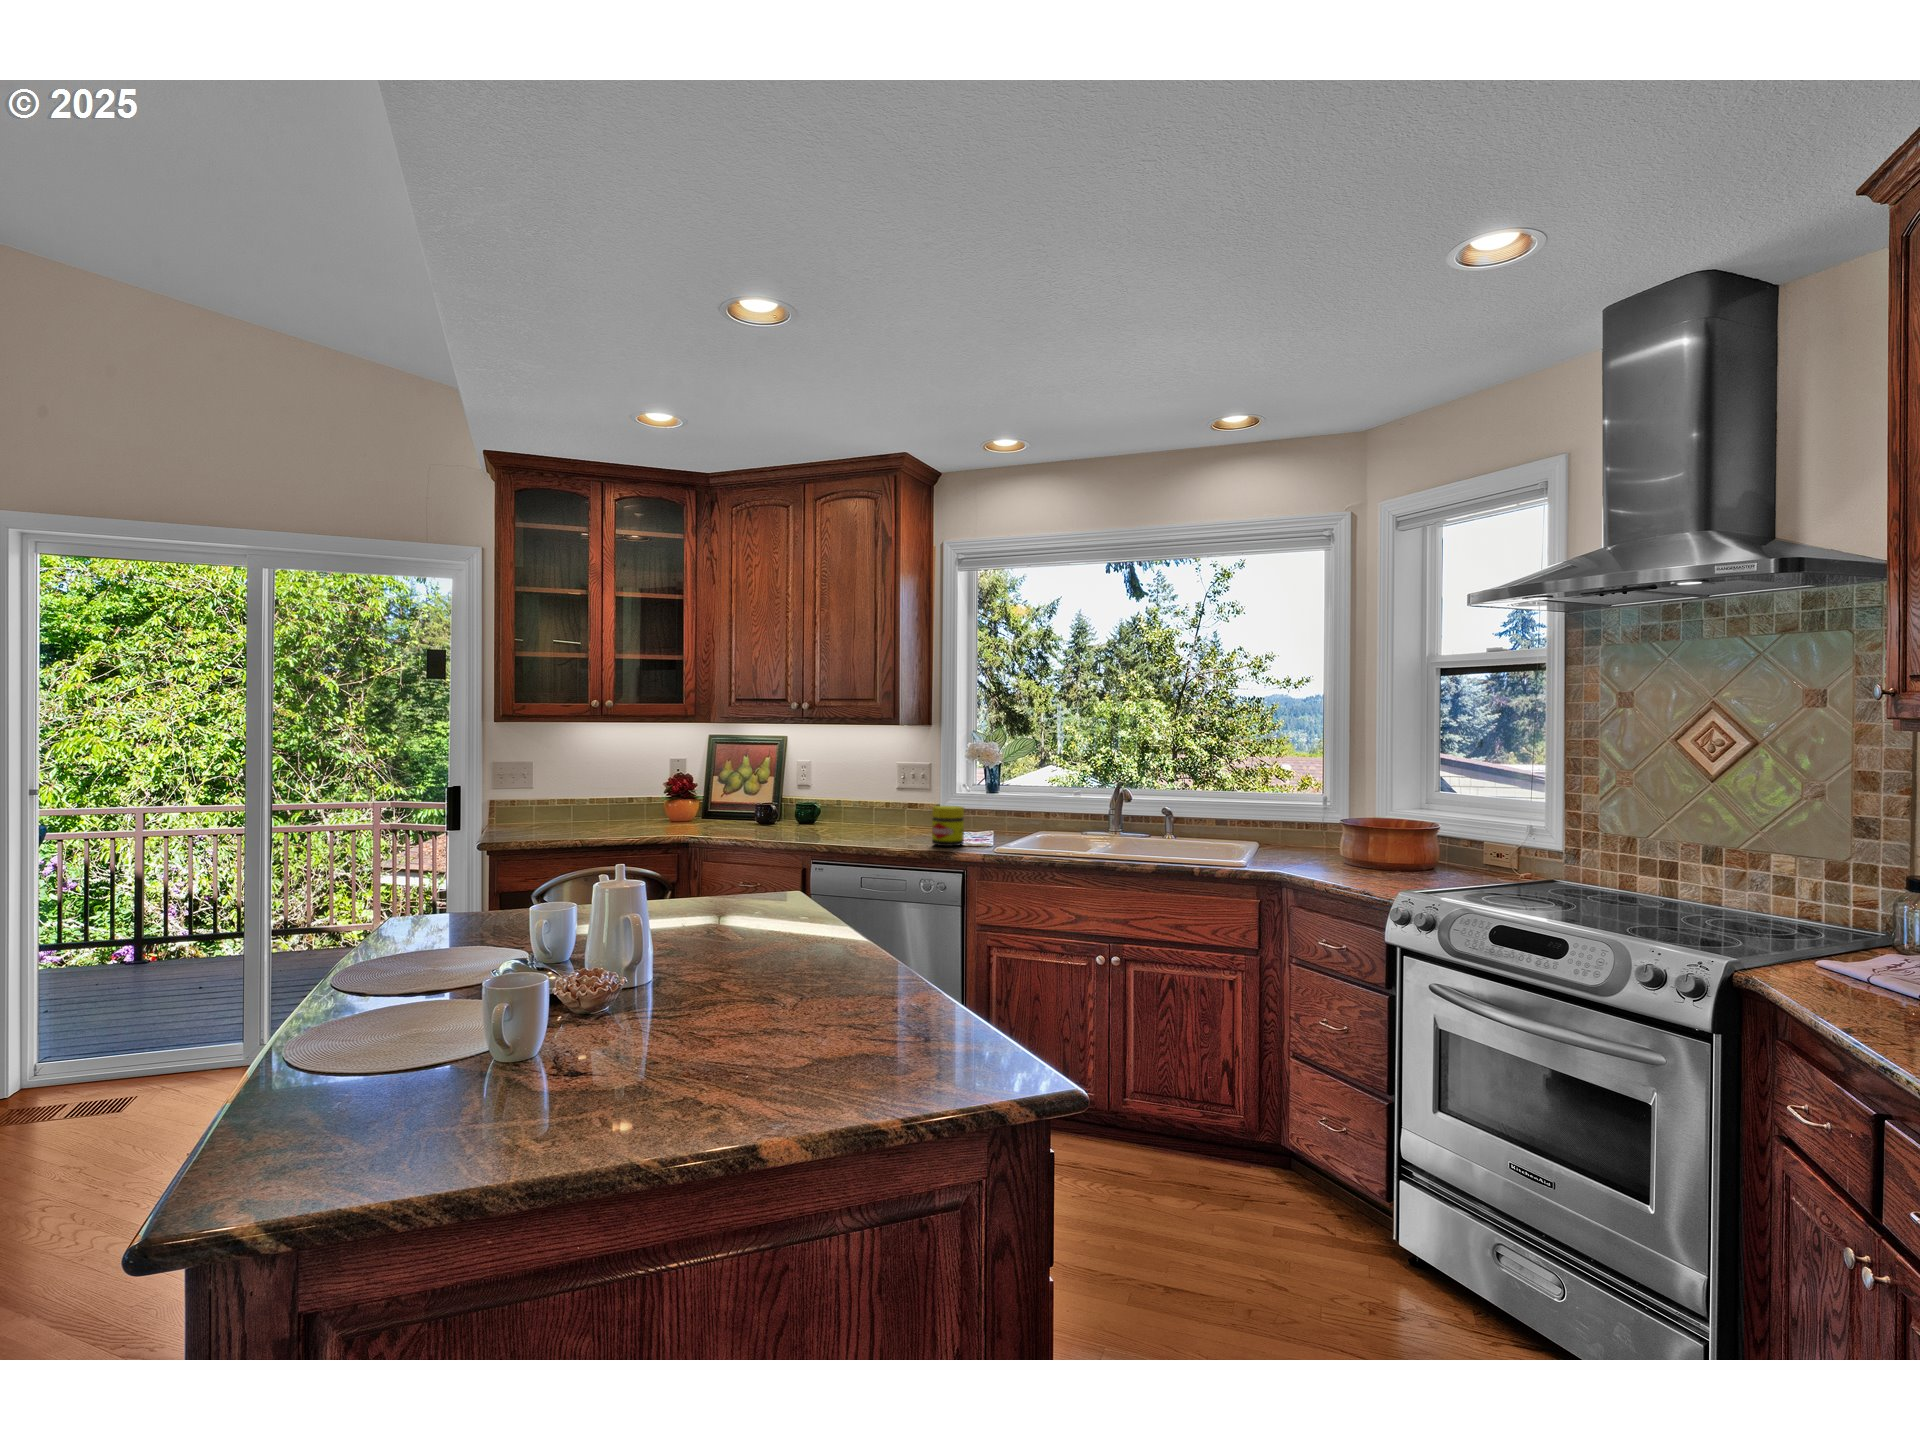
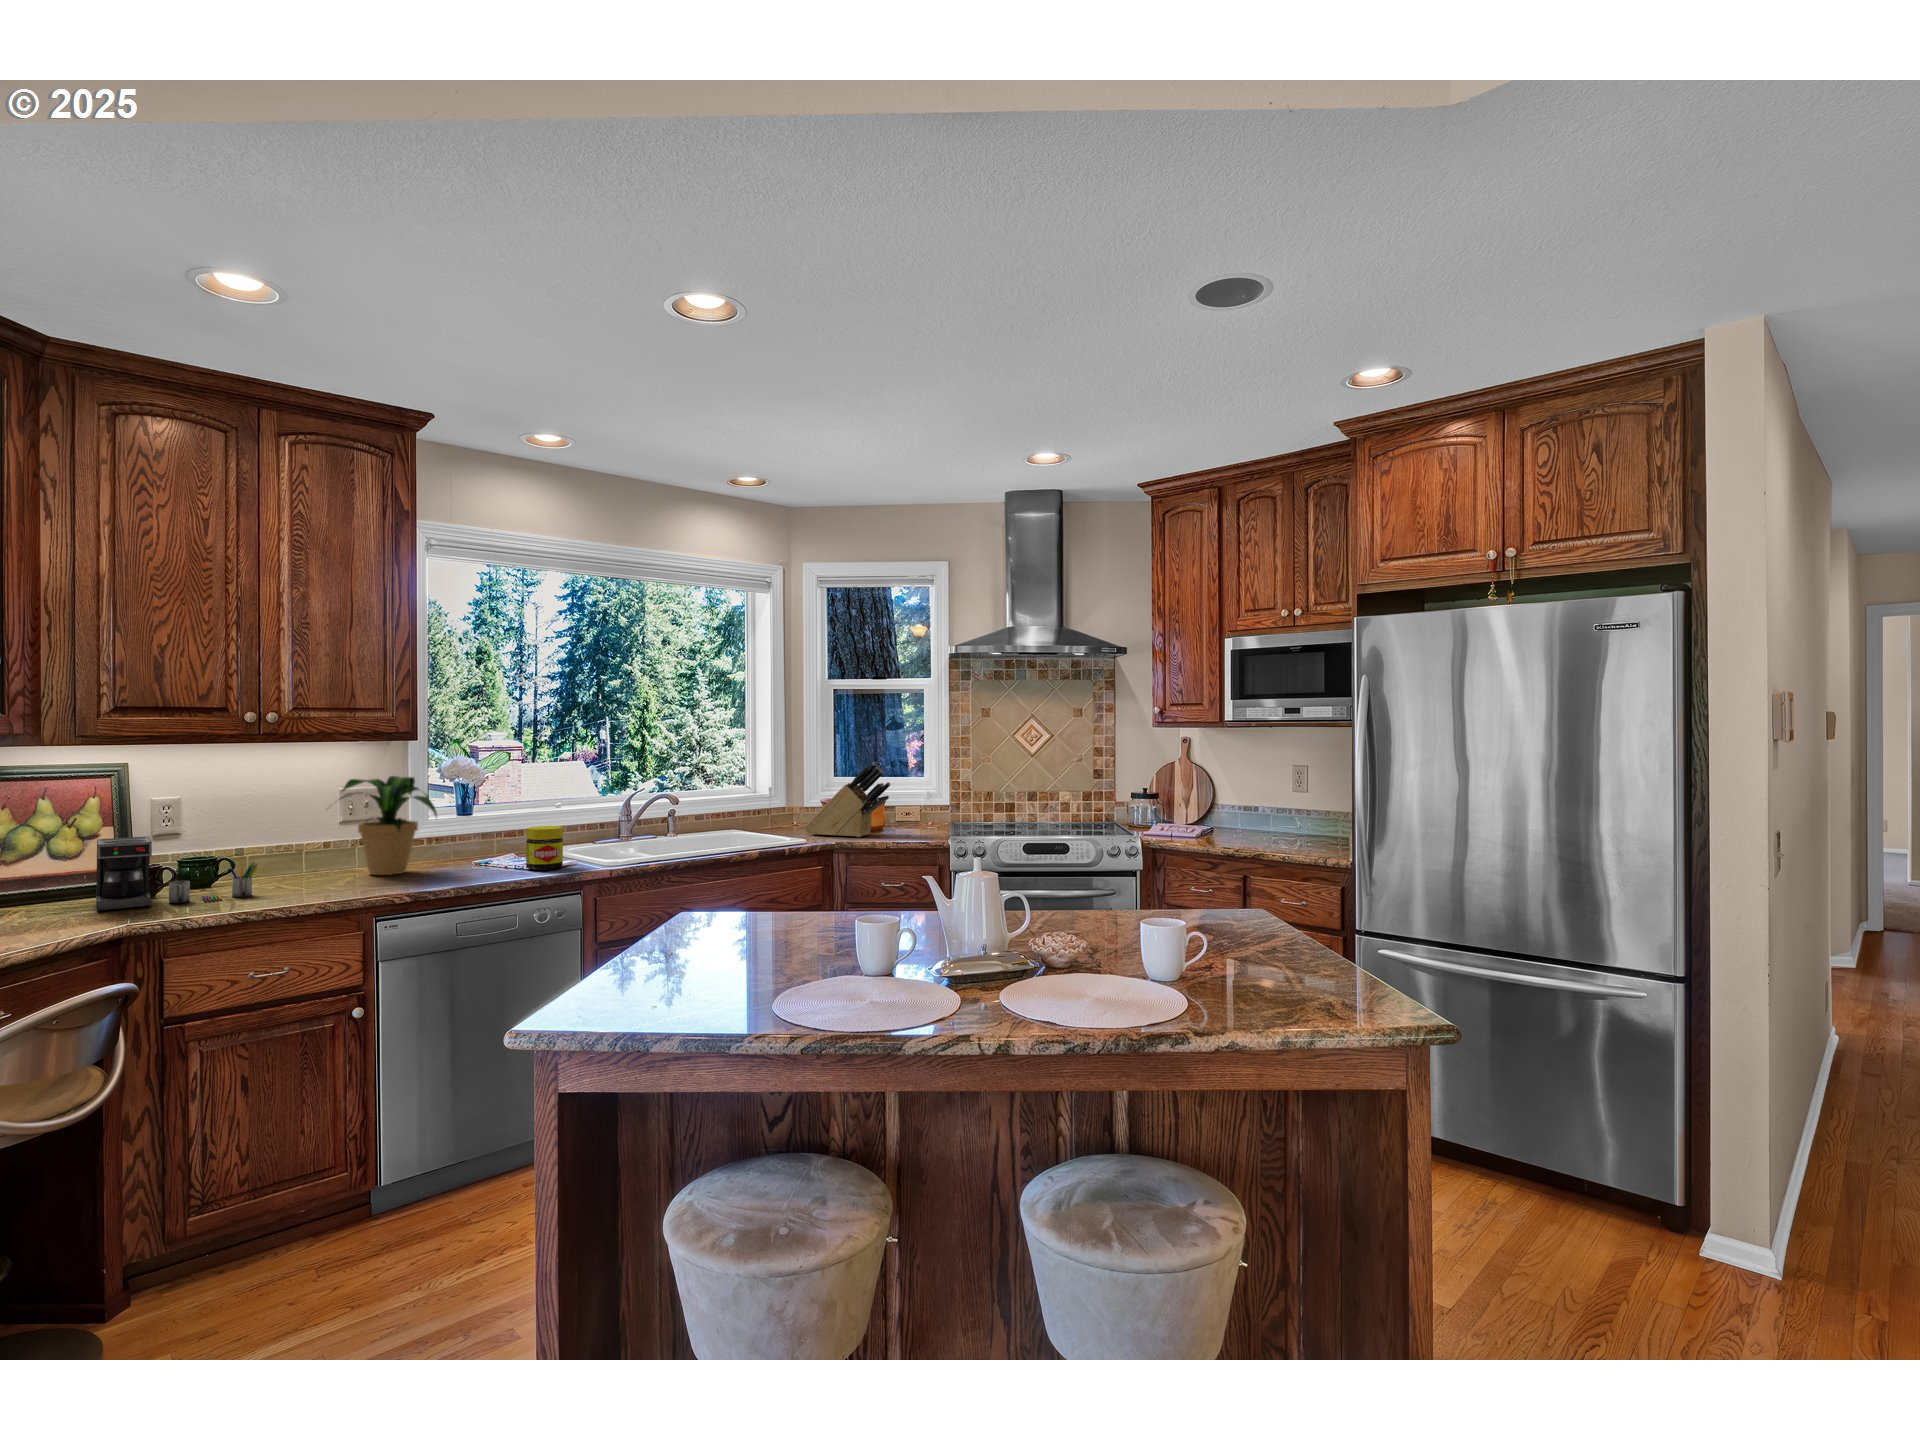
potted plant: none [838,753,918,833] -> present [327,776,437,875]
knife block: none [1278,768,1363,872] -> present [804,762,891,837]
coffee maker: none [709,783,784,832] -> present [96,837,257,910]

